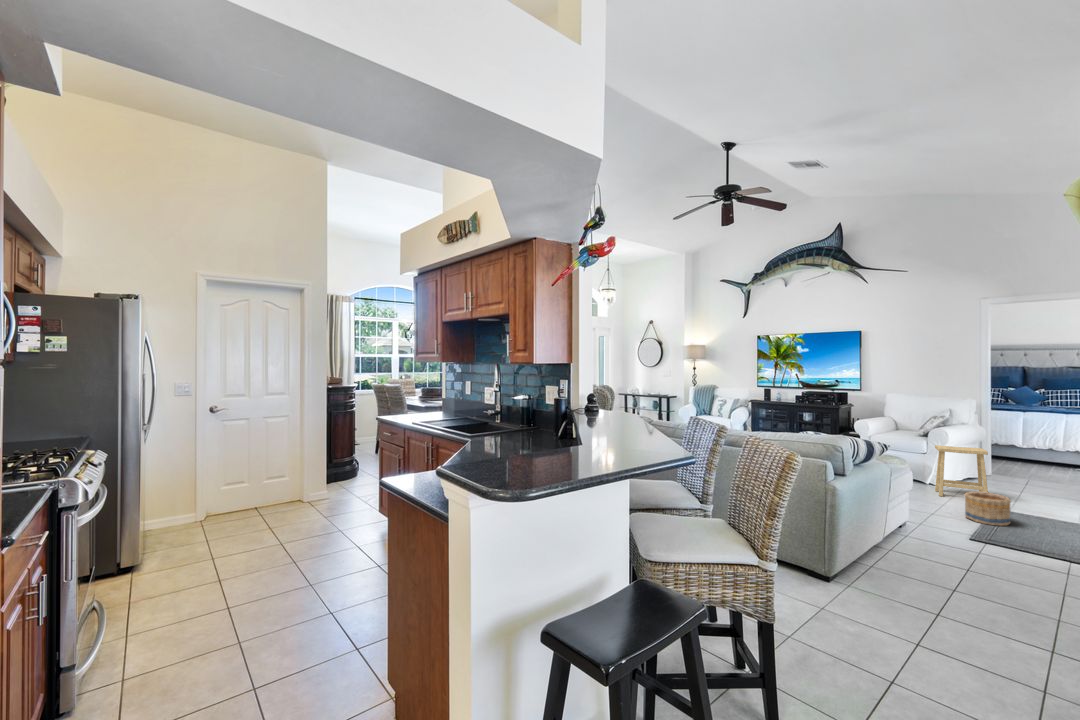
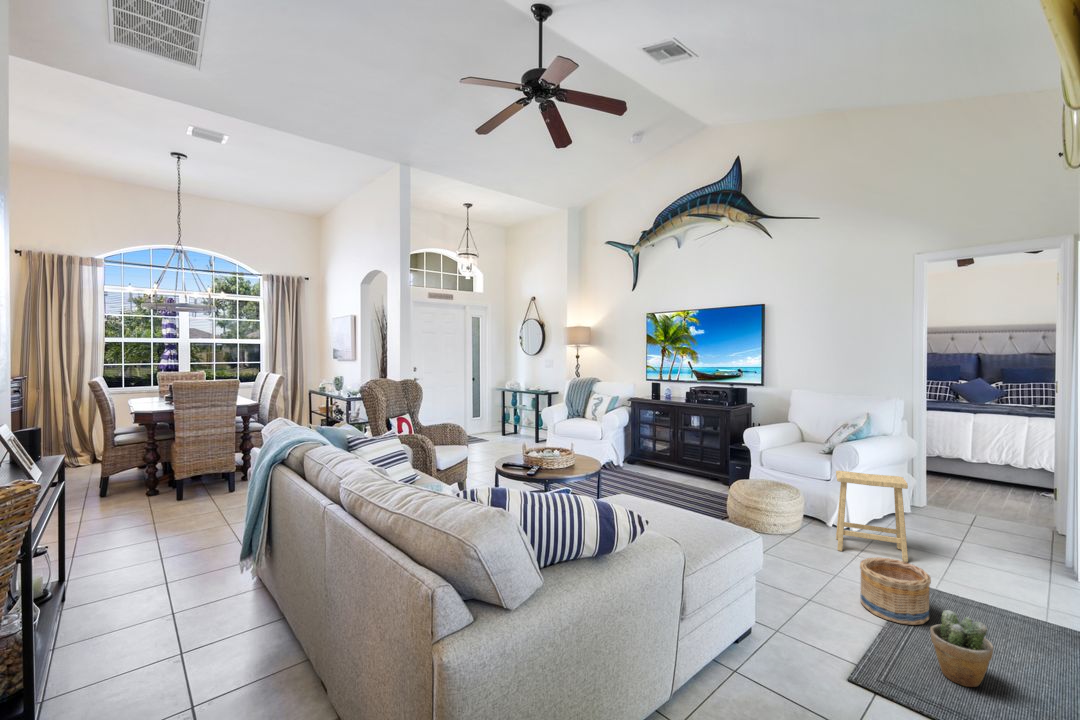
potted plant: none [1015,508,1052,546] -> present [930,610,993,687]

